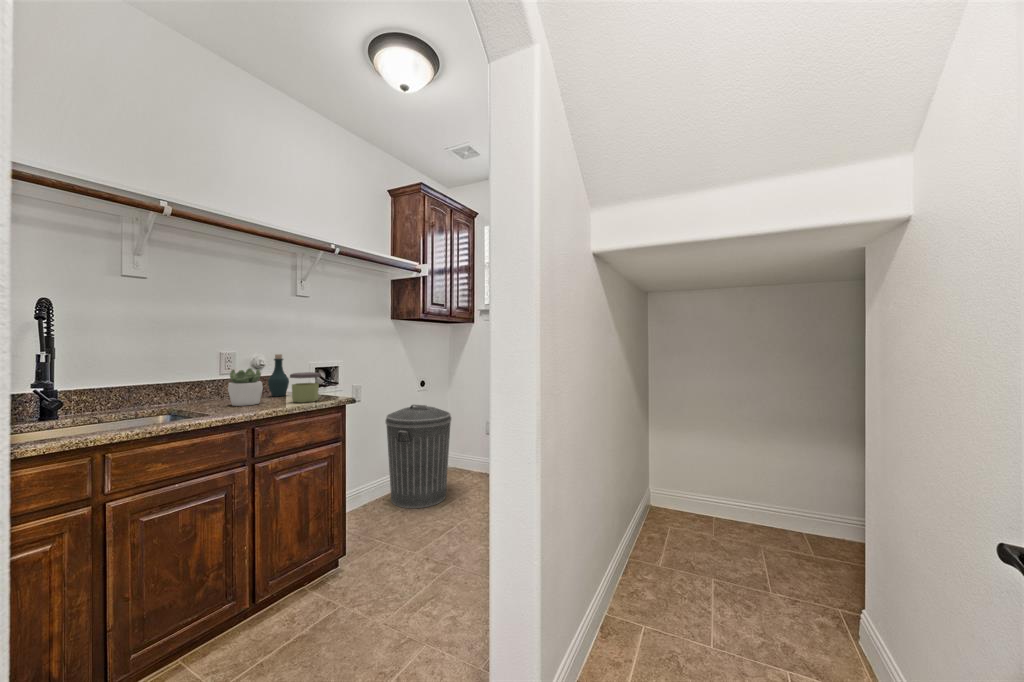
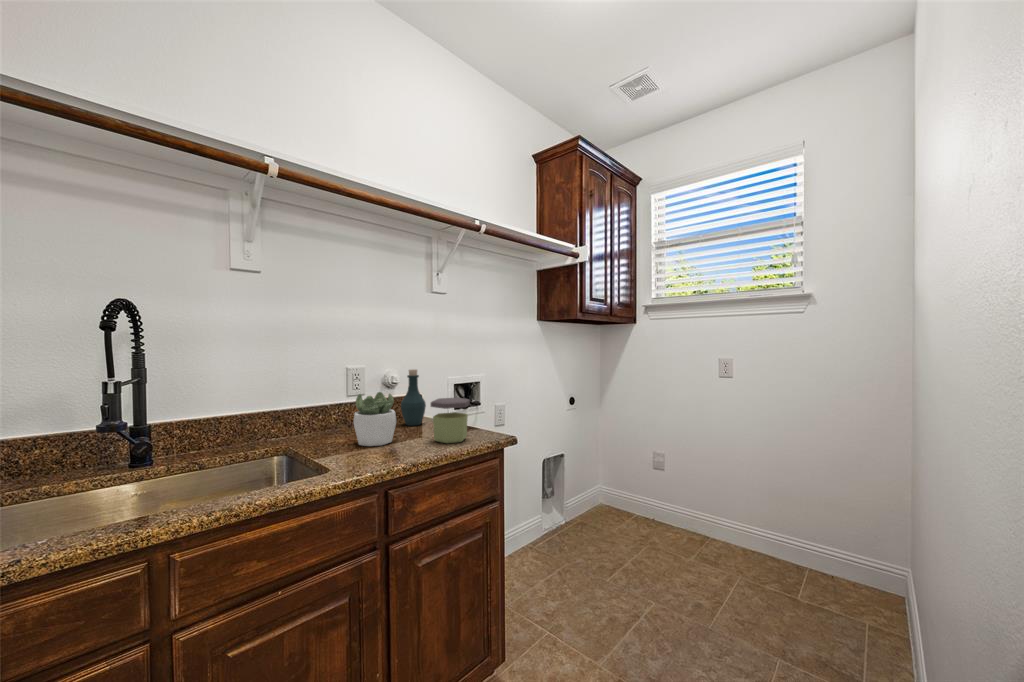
trash can: present [385,405,451,508] -> none [534,431,620,573]

